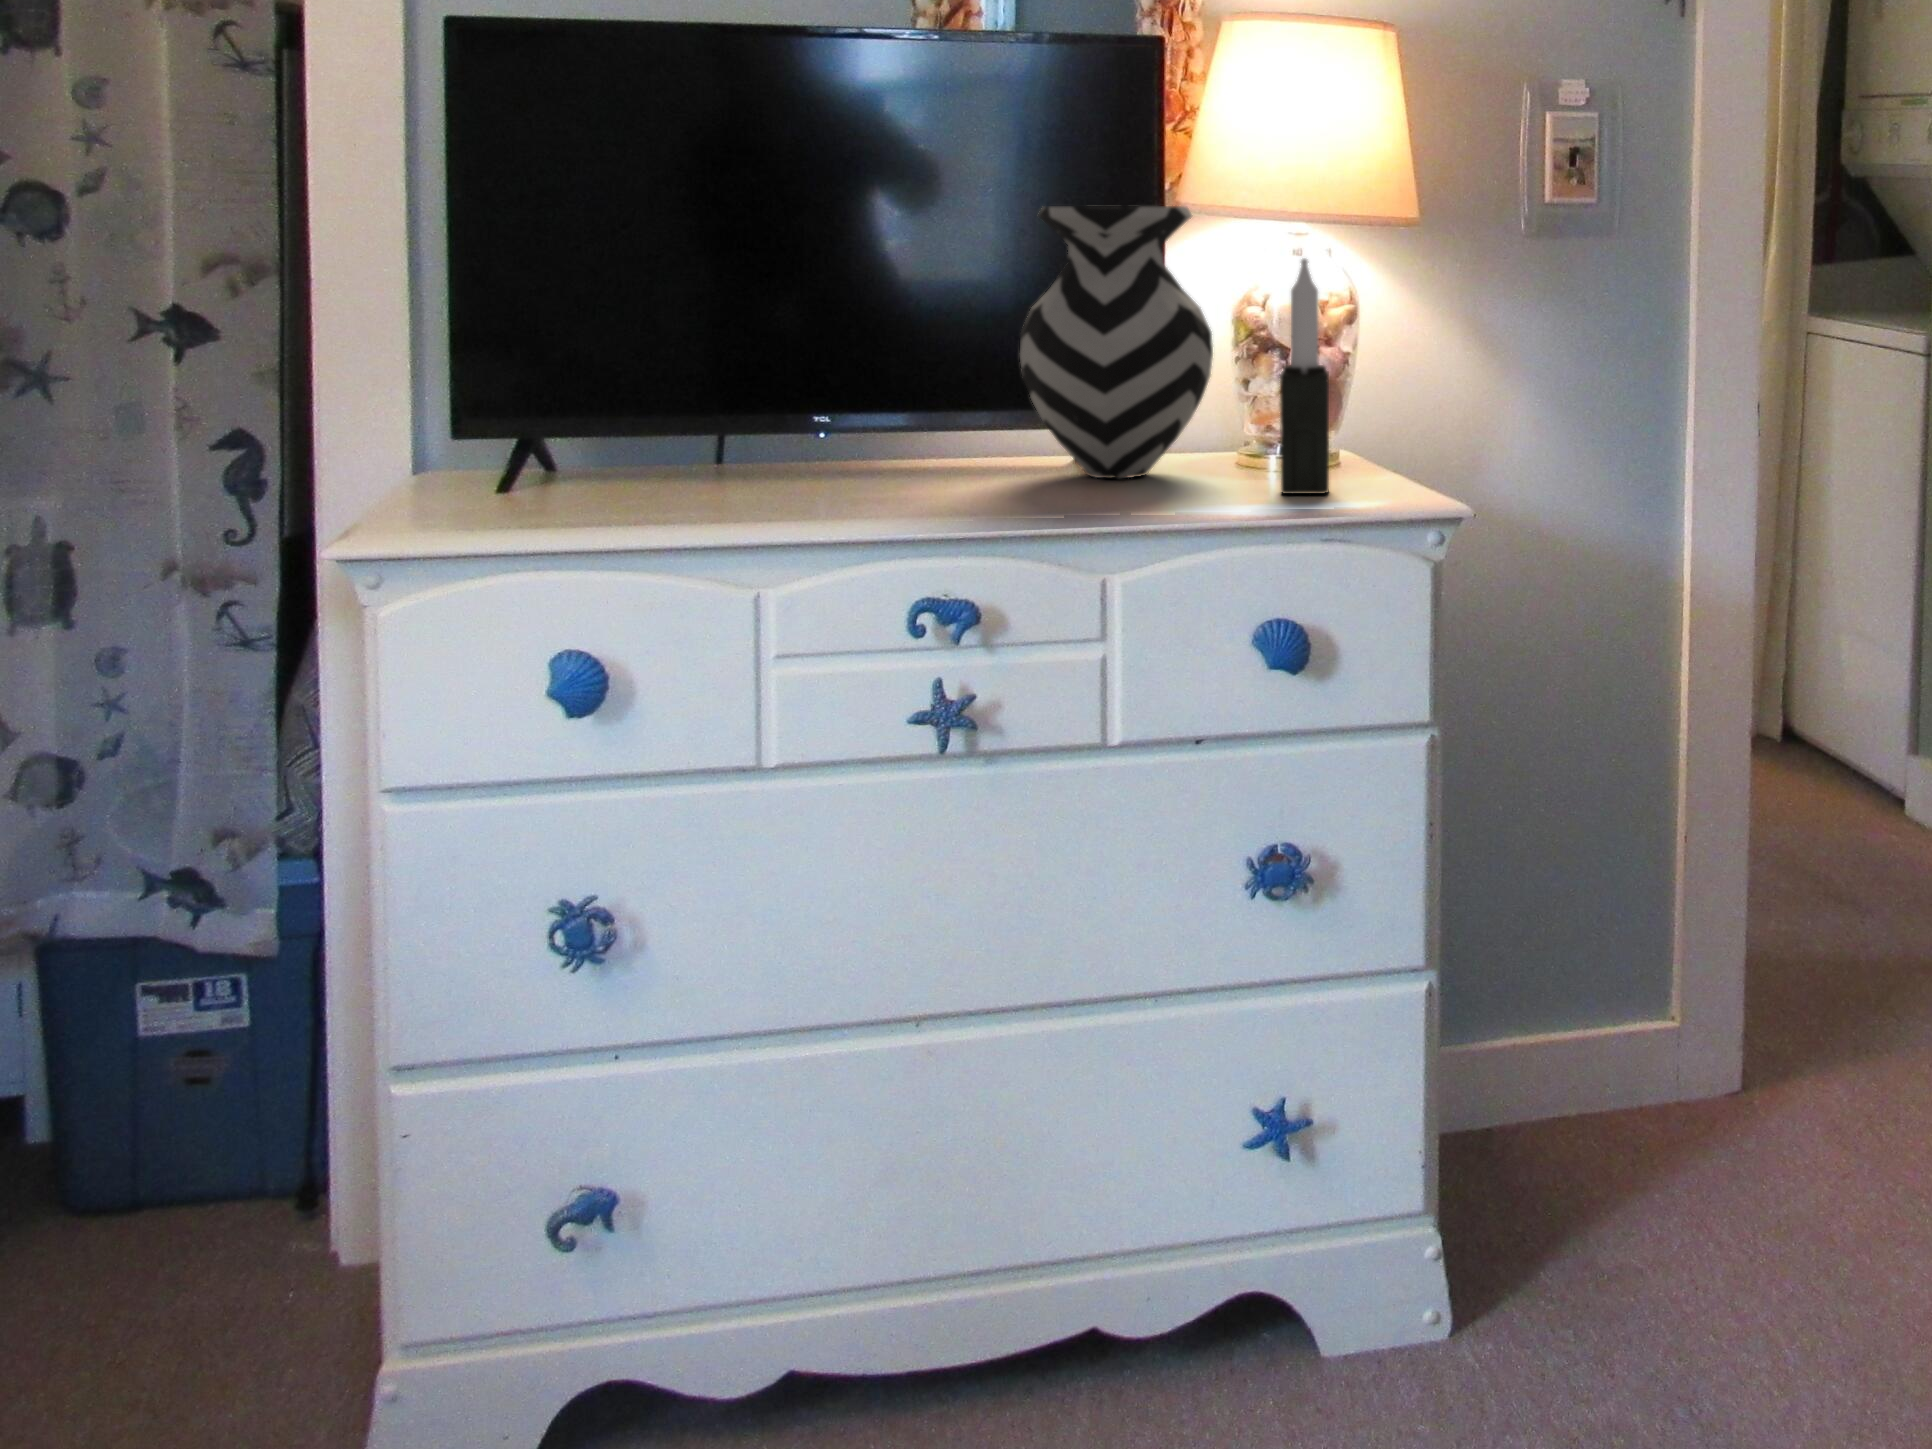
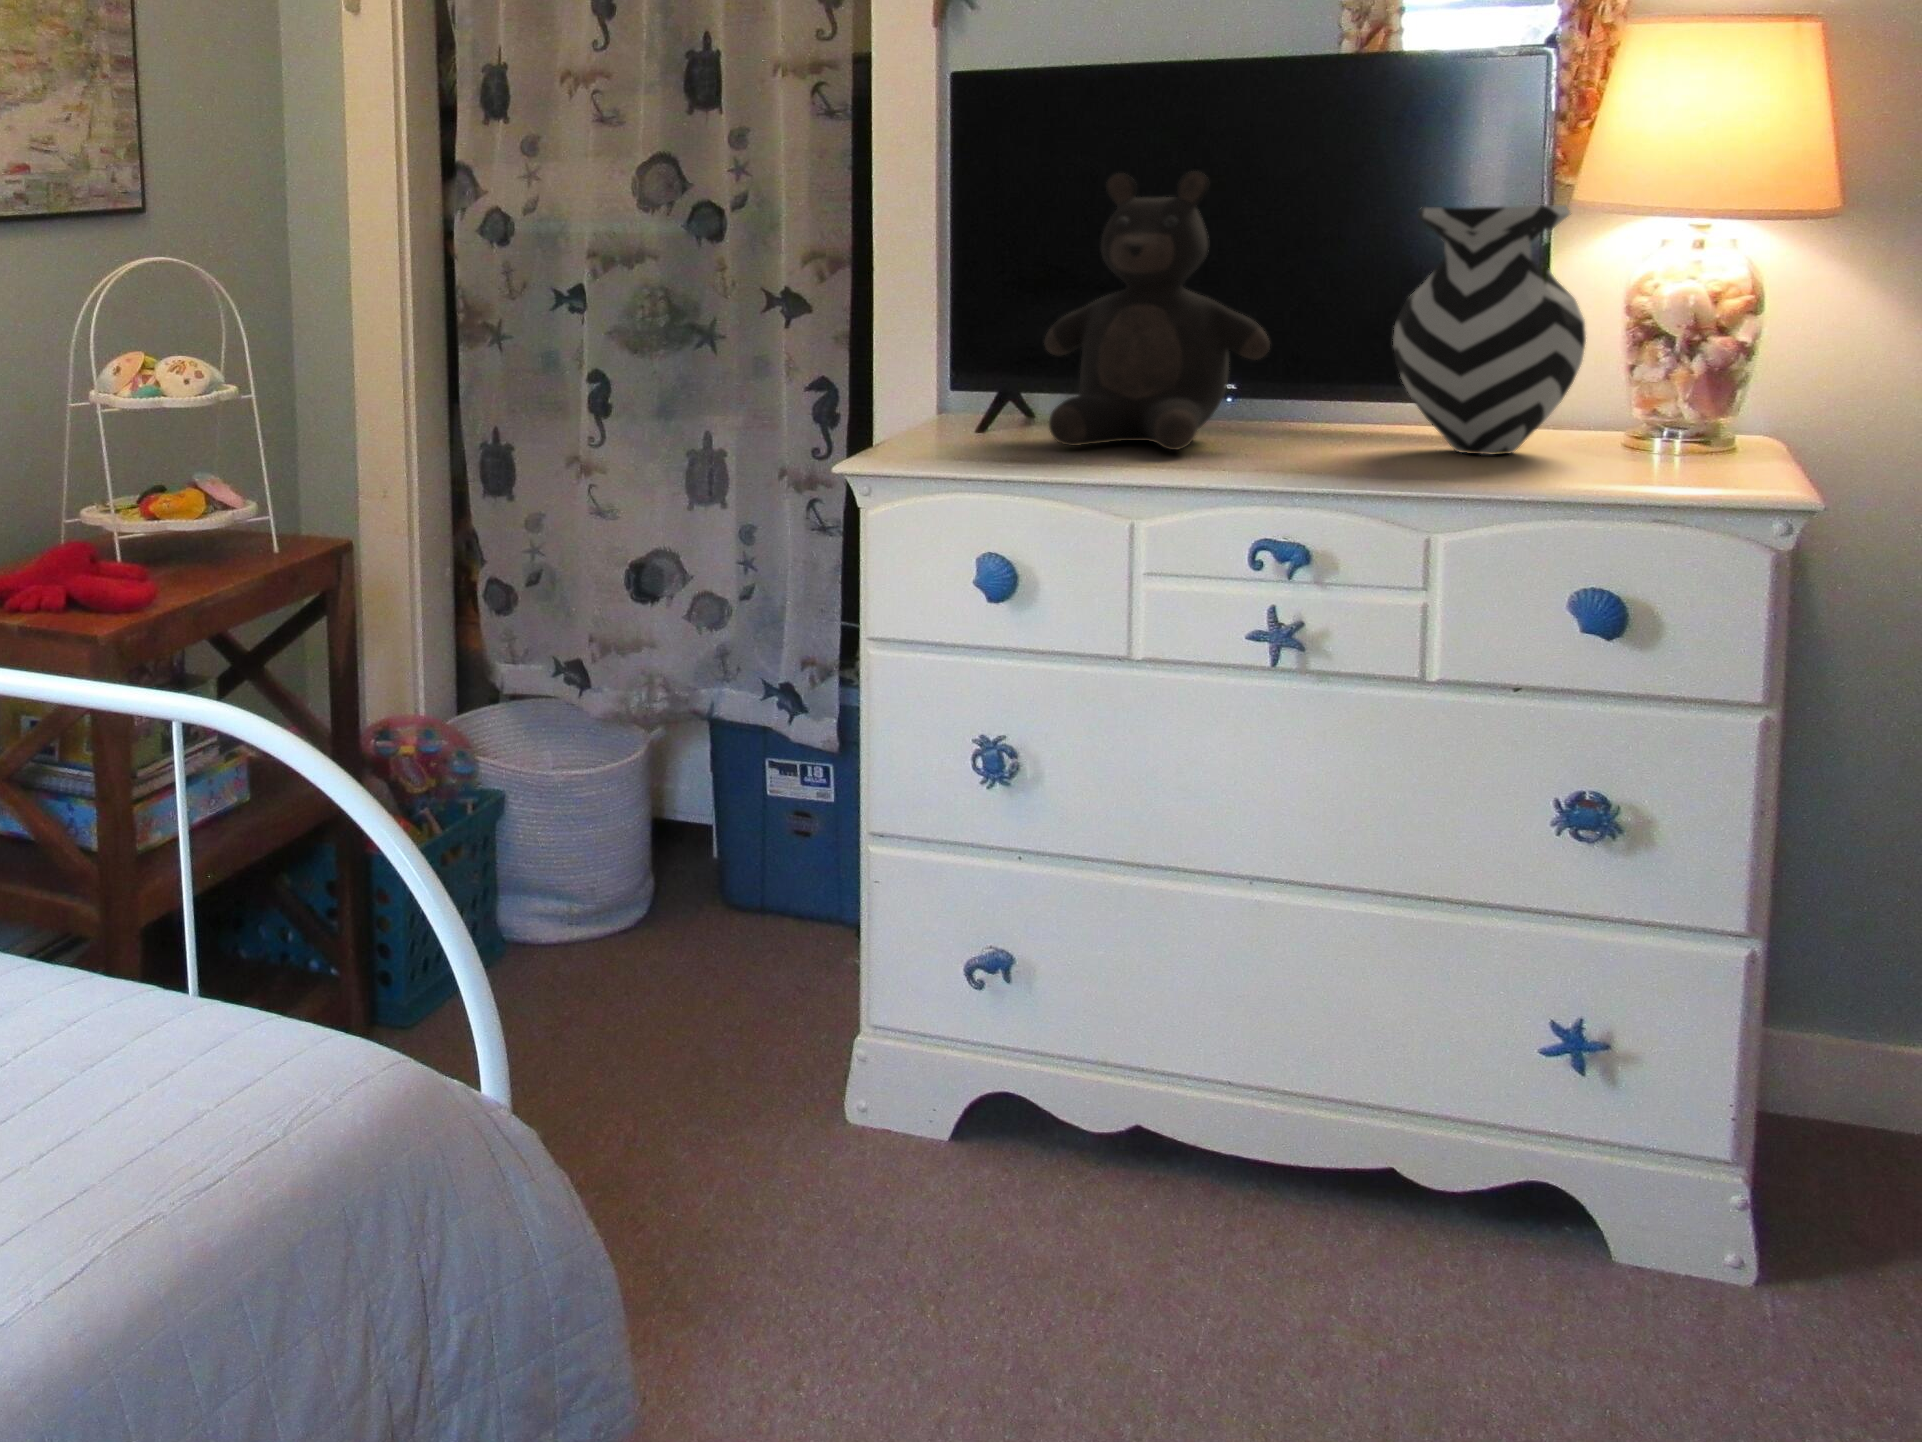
teddy bear: none [594,158,881,503] -> present [1045,171,1270,450]
candle: present [1280,258,1329,494] -> none [1625,254,1687,479]

